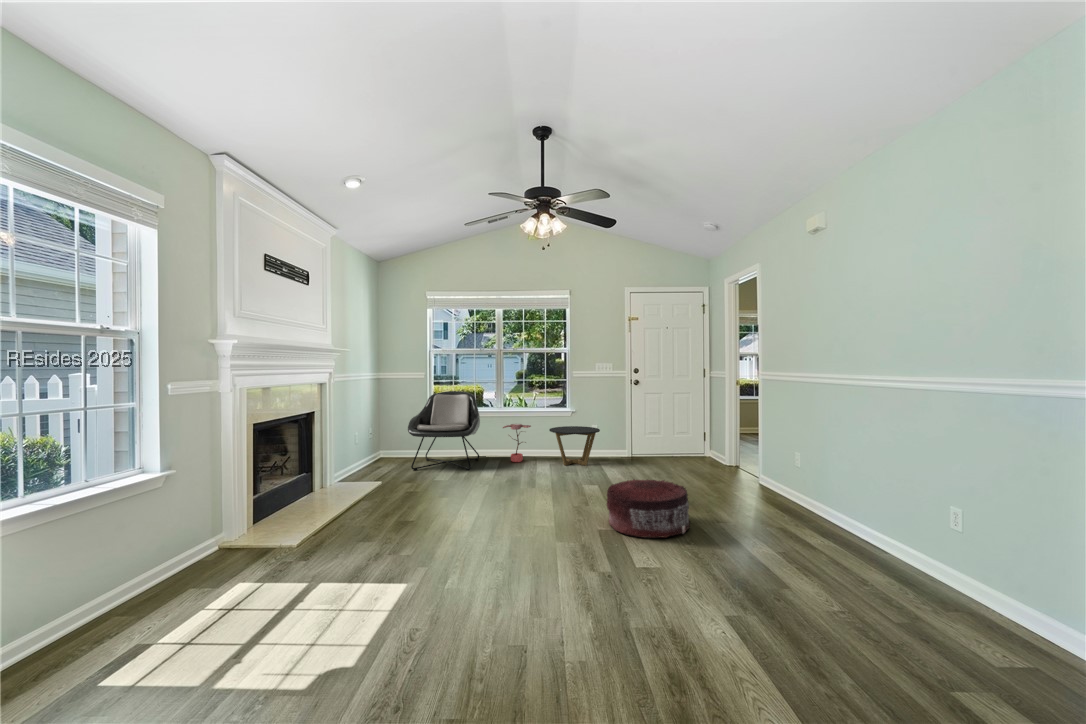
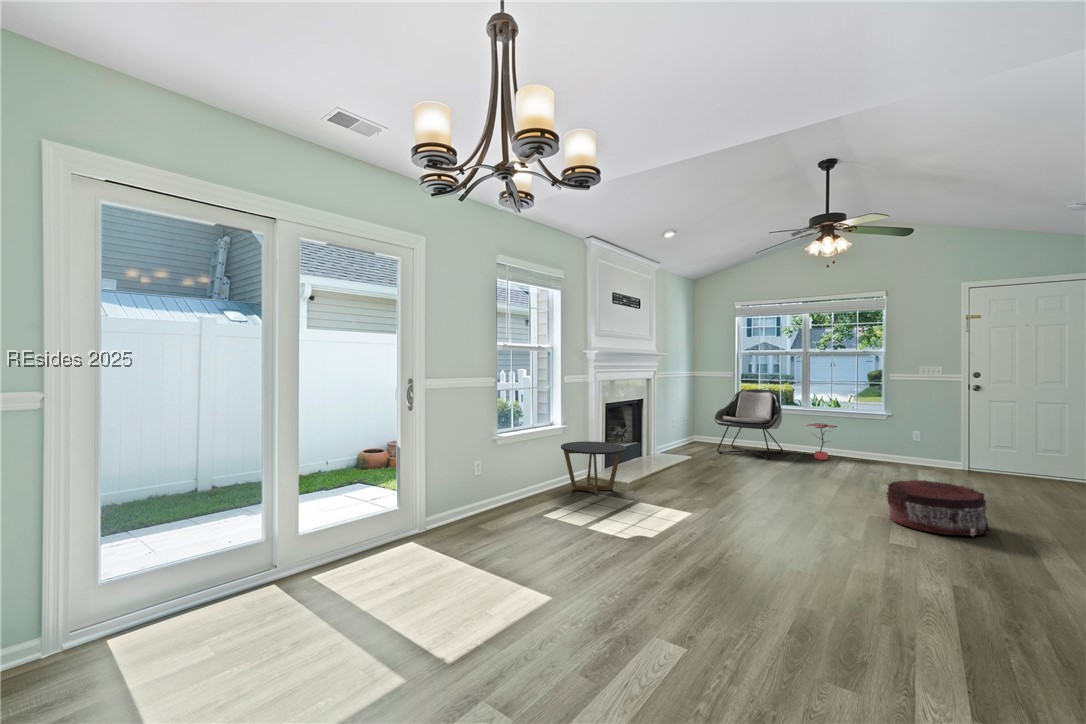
side table: present [549,426,600,465] -> present [561,441,626,495]

